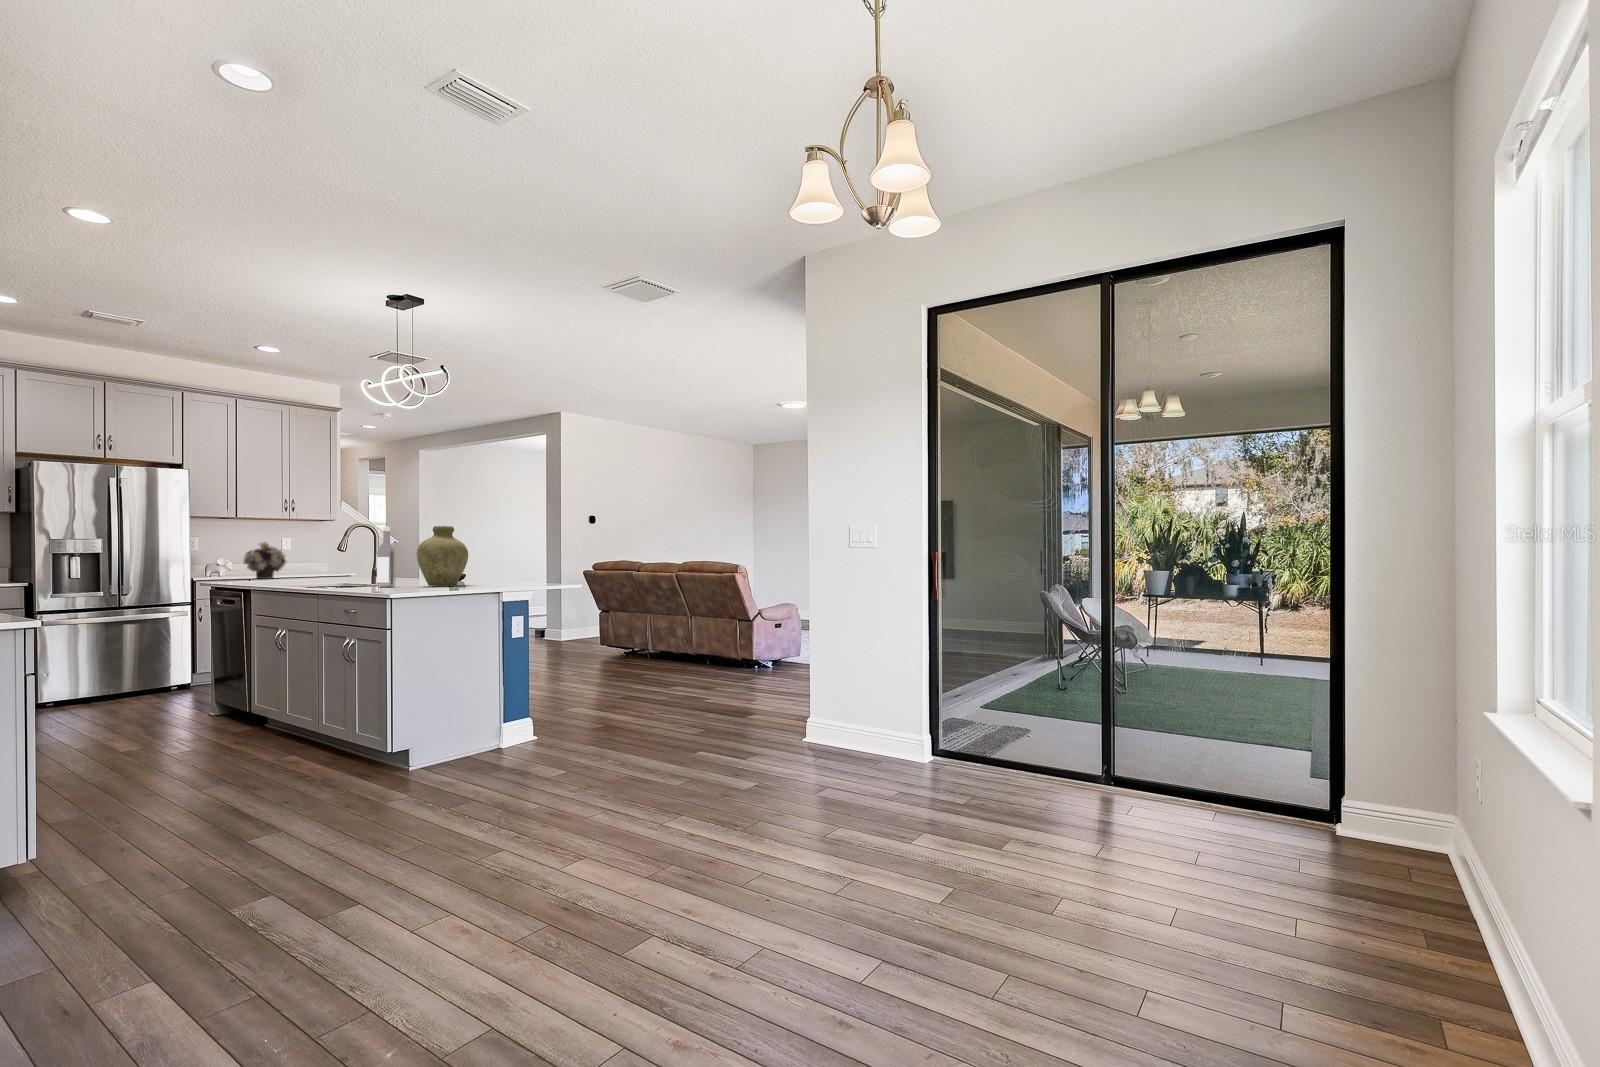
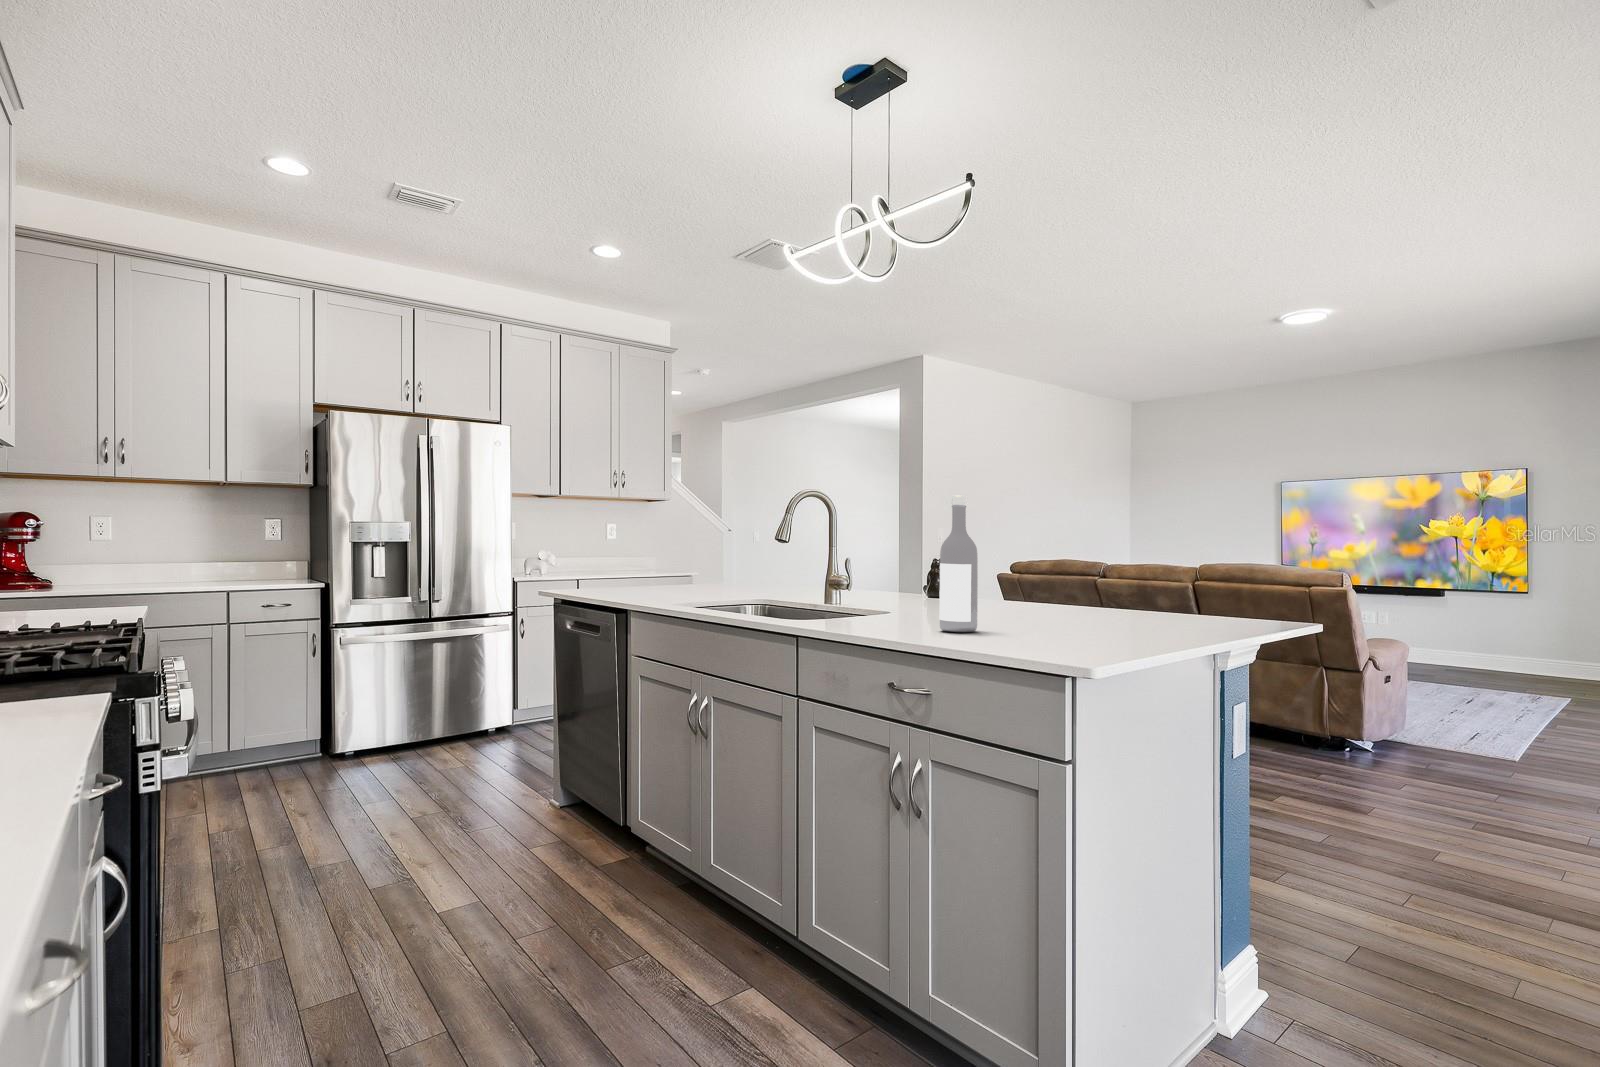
vase: present [417,526,468,586] -> none [1027,494,1143,634]
flower arrangement: present [243,542,286,579] -> none [566,528,617,578]

